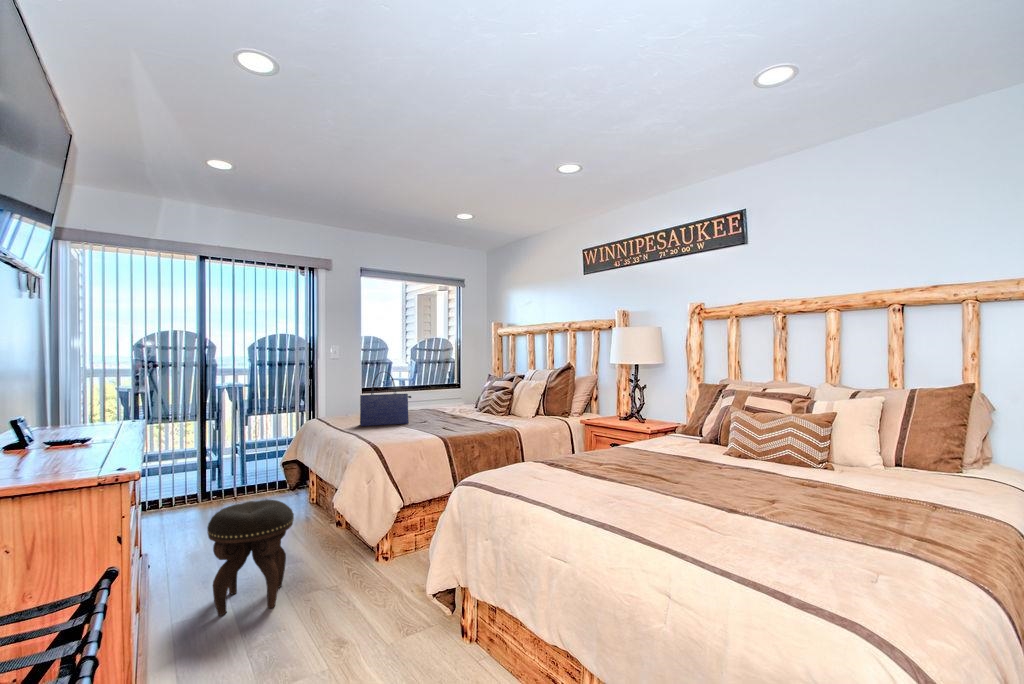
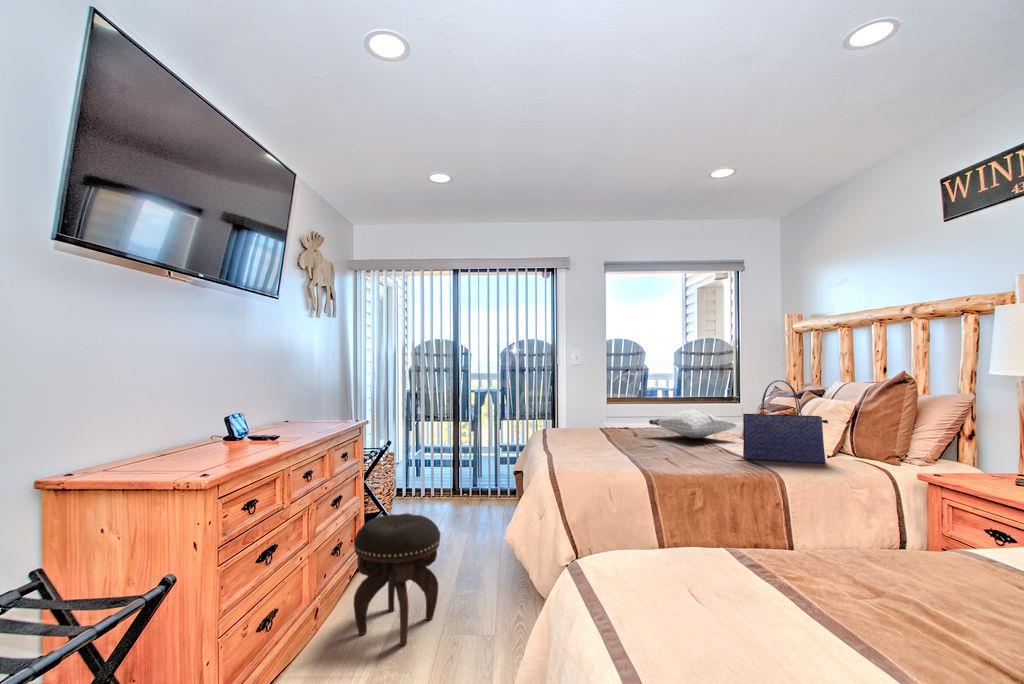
tote bag: present [360,372,411,426] -> present [743,380,828,463]
pillow: none [412,393,474,415] -> present [649,409,737,438]

